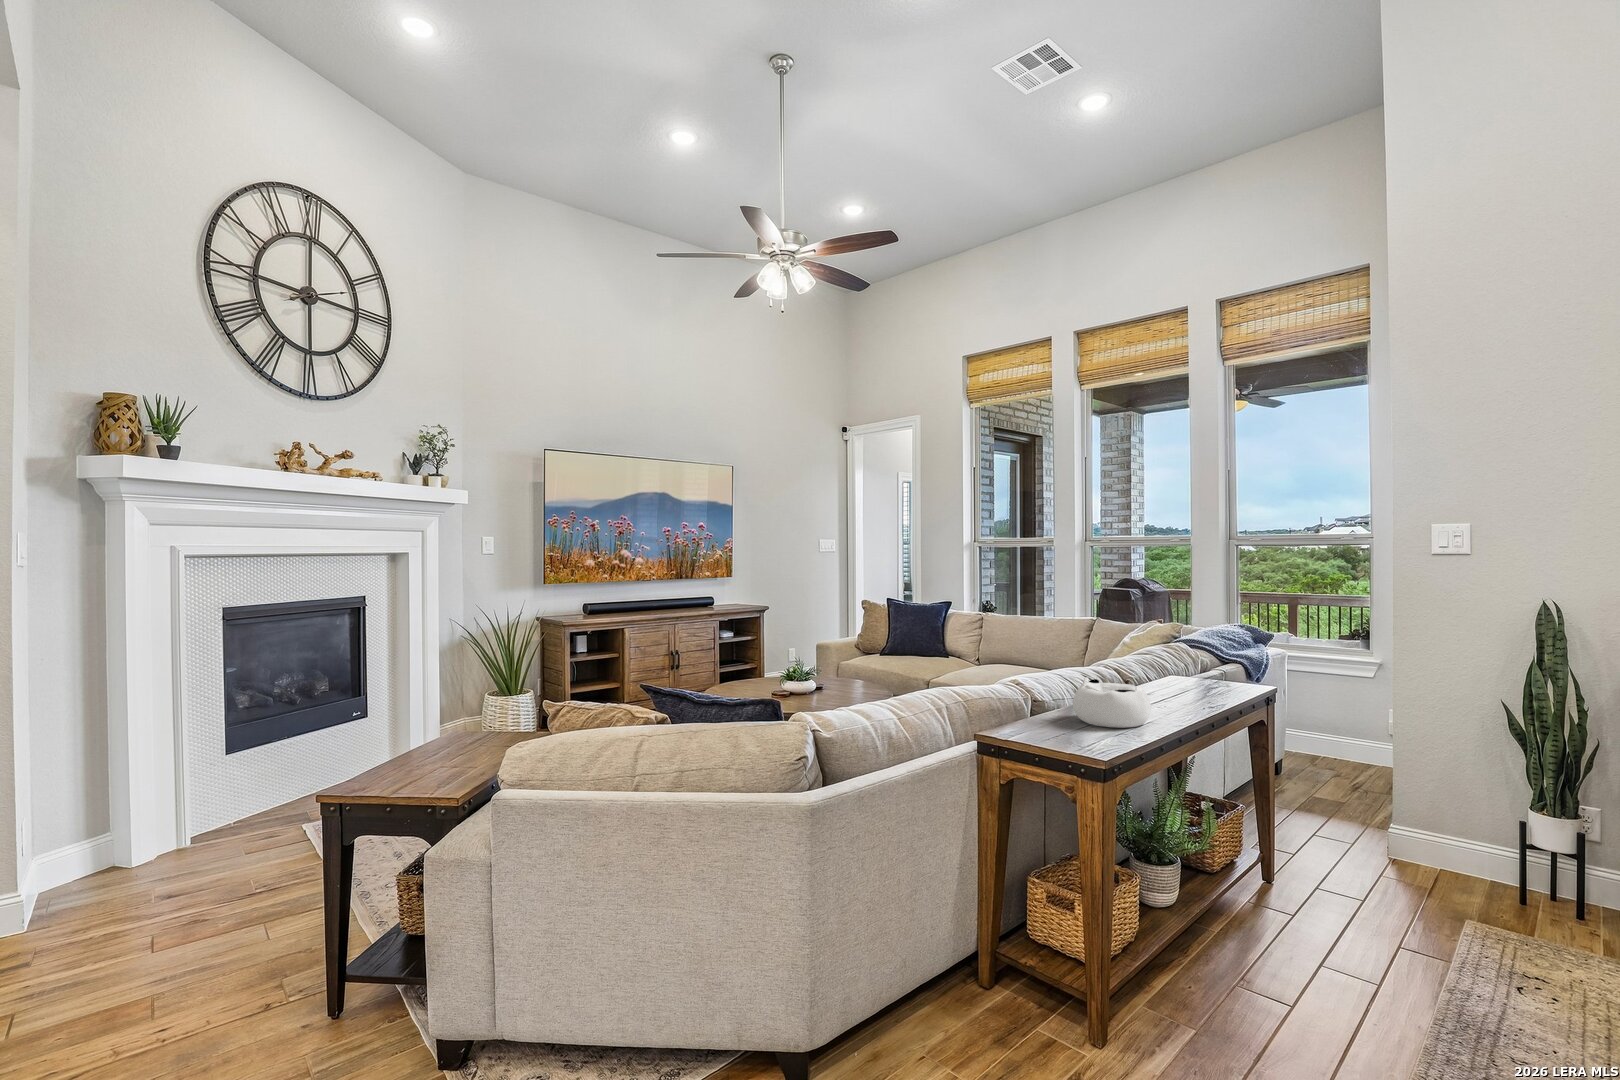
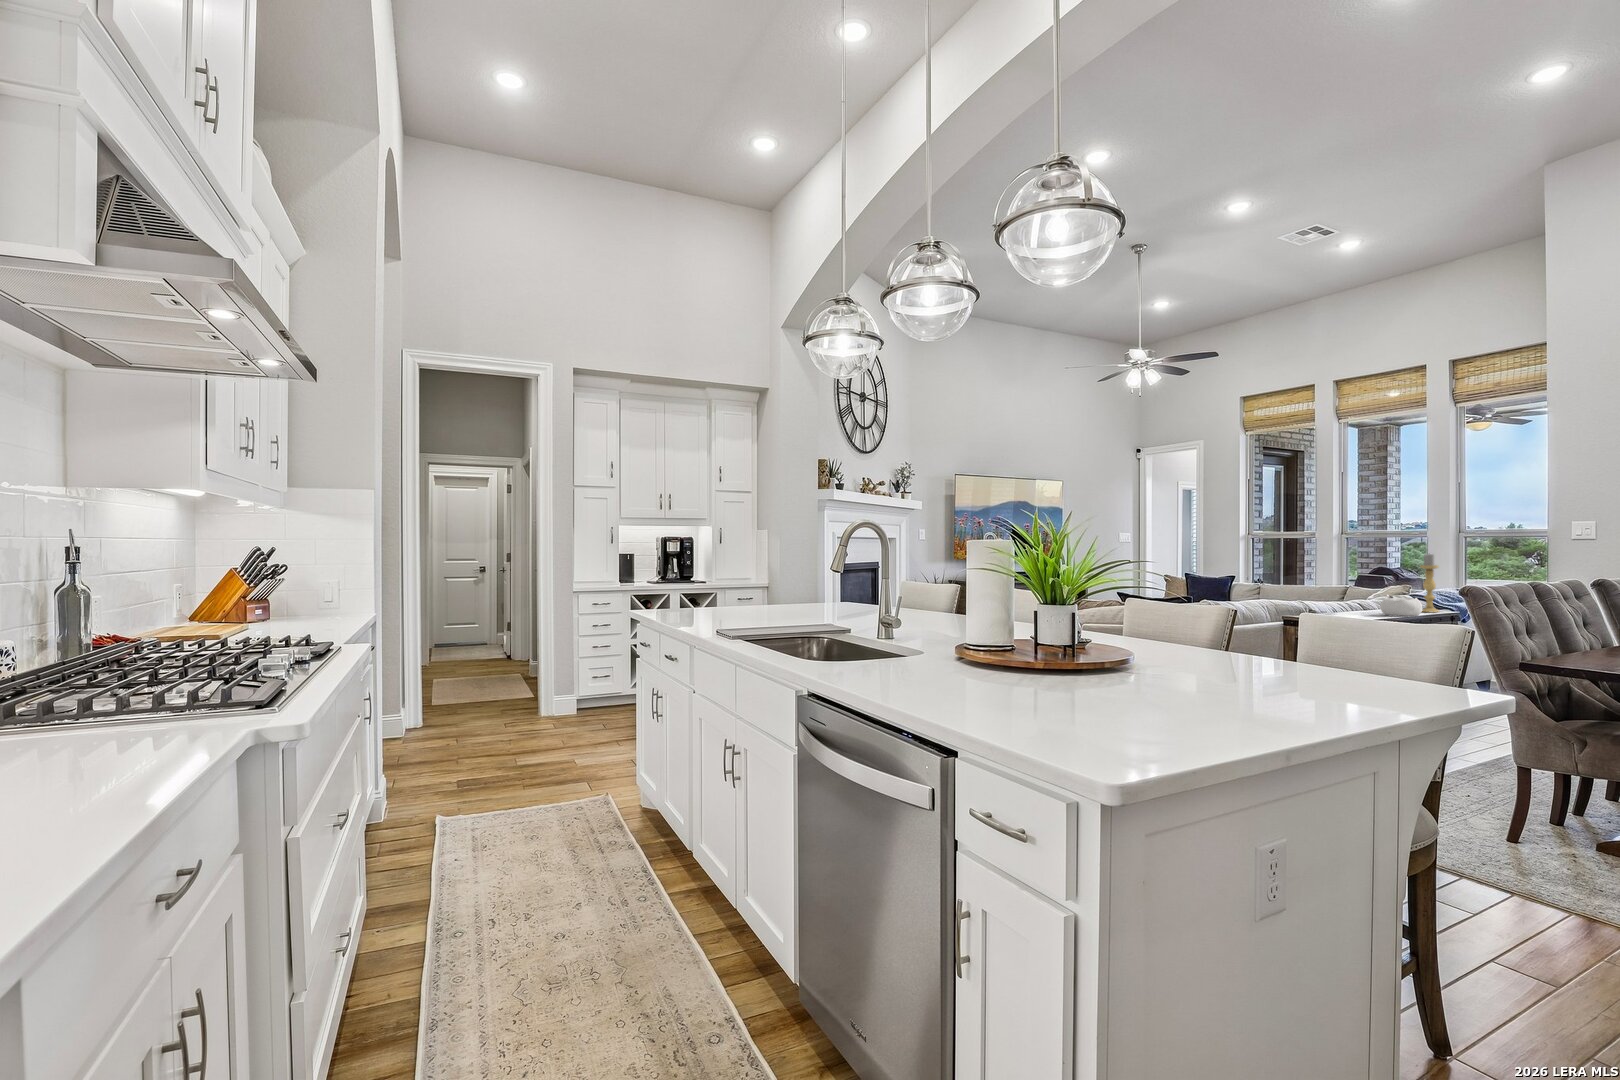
candle holder: none [1151,588,1186,710] -> present [1420,554,1439,612]

